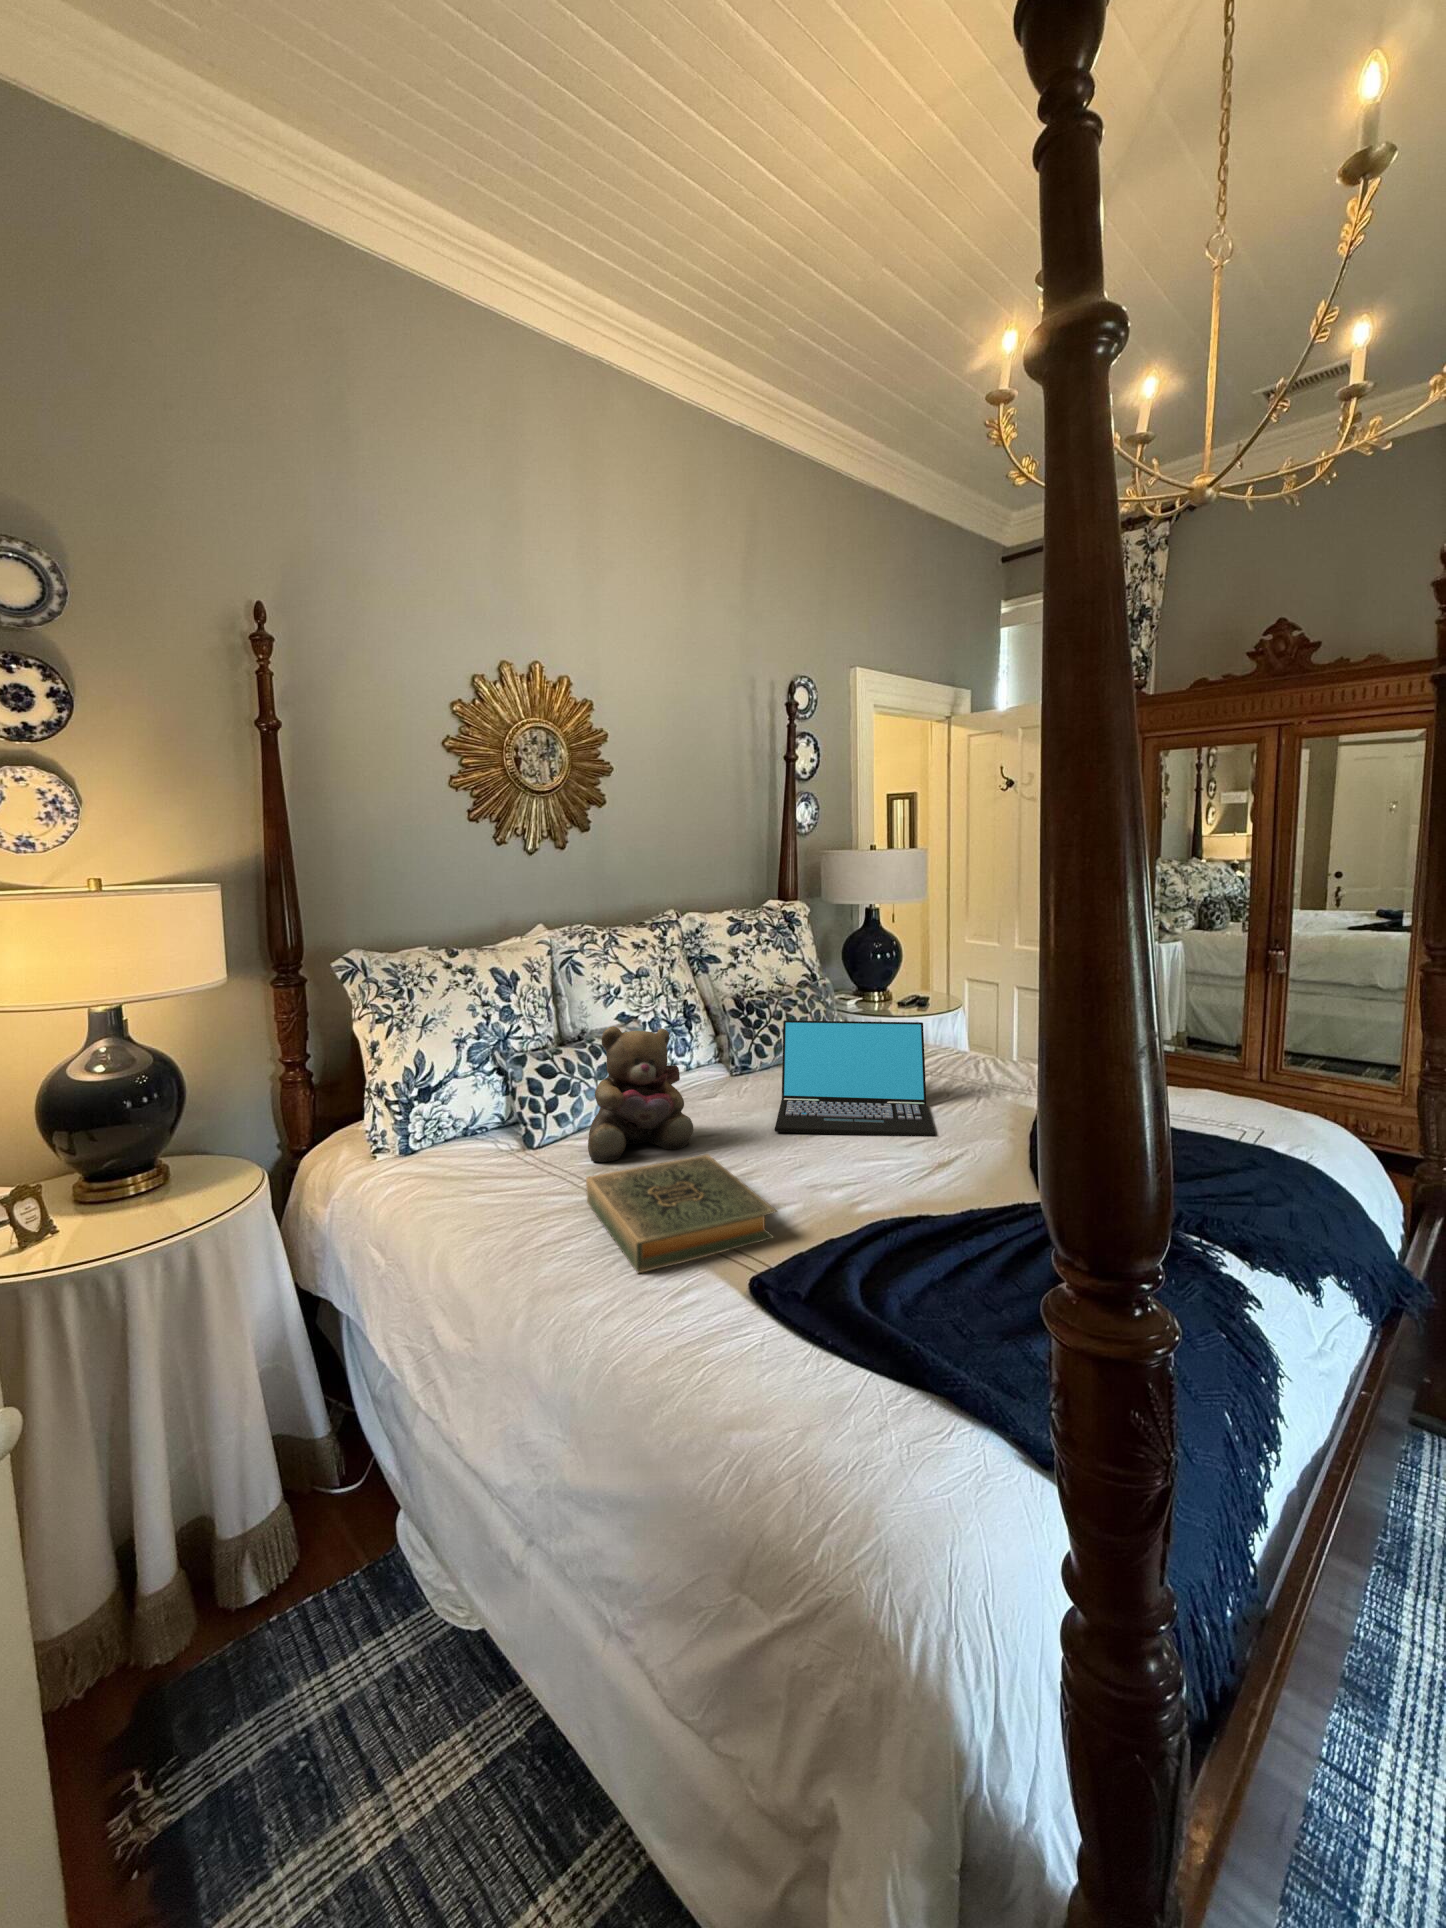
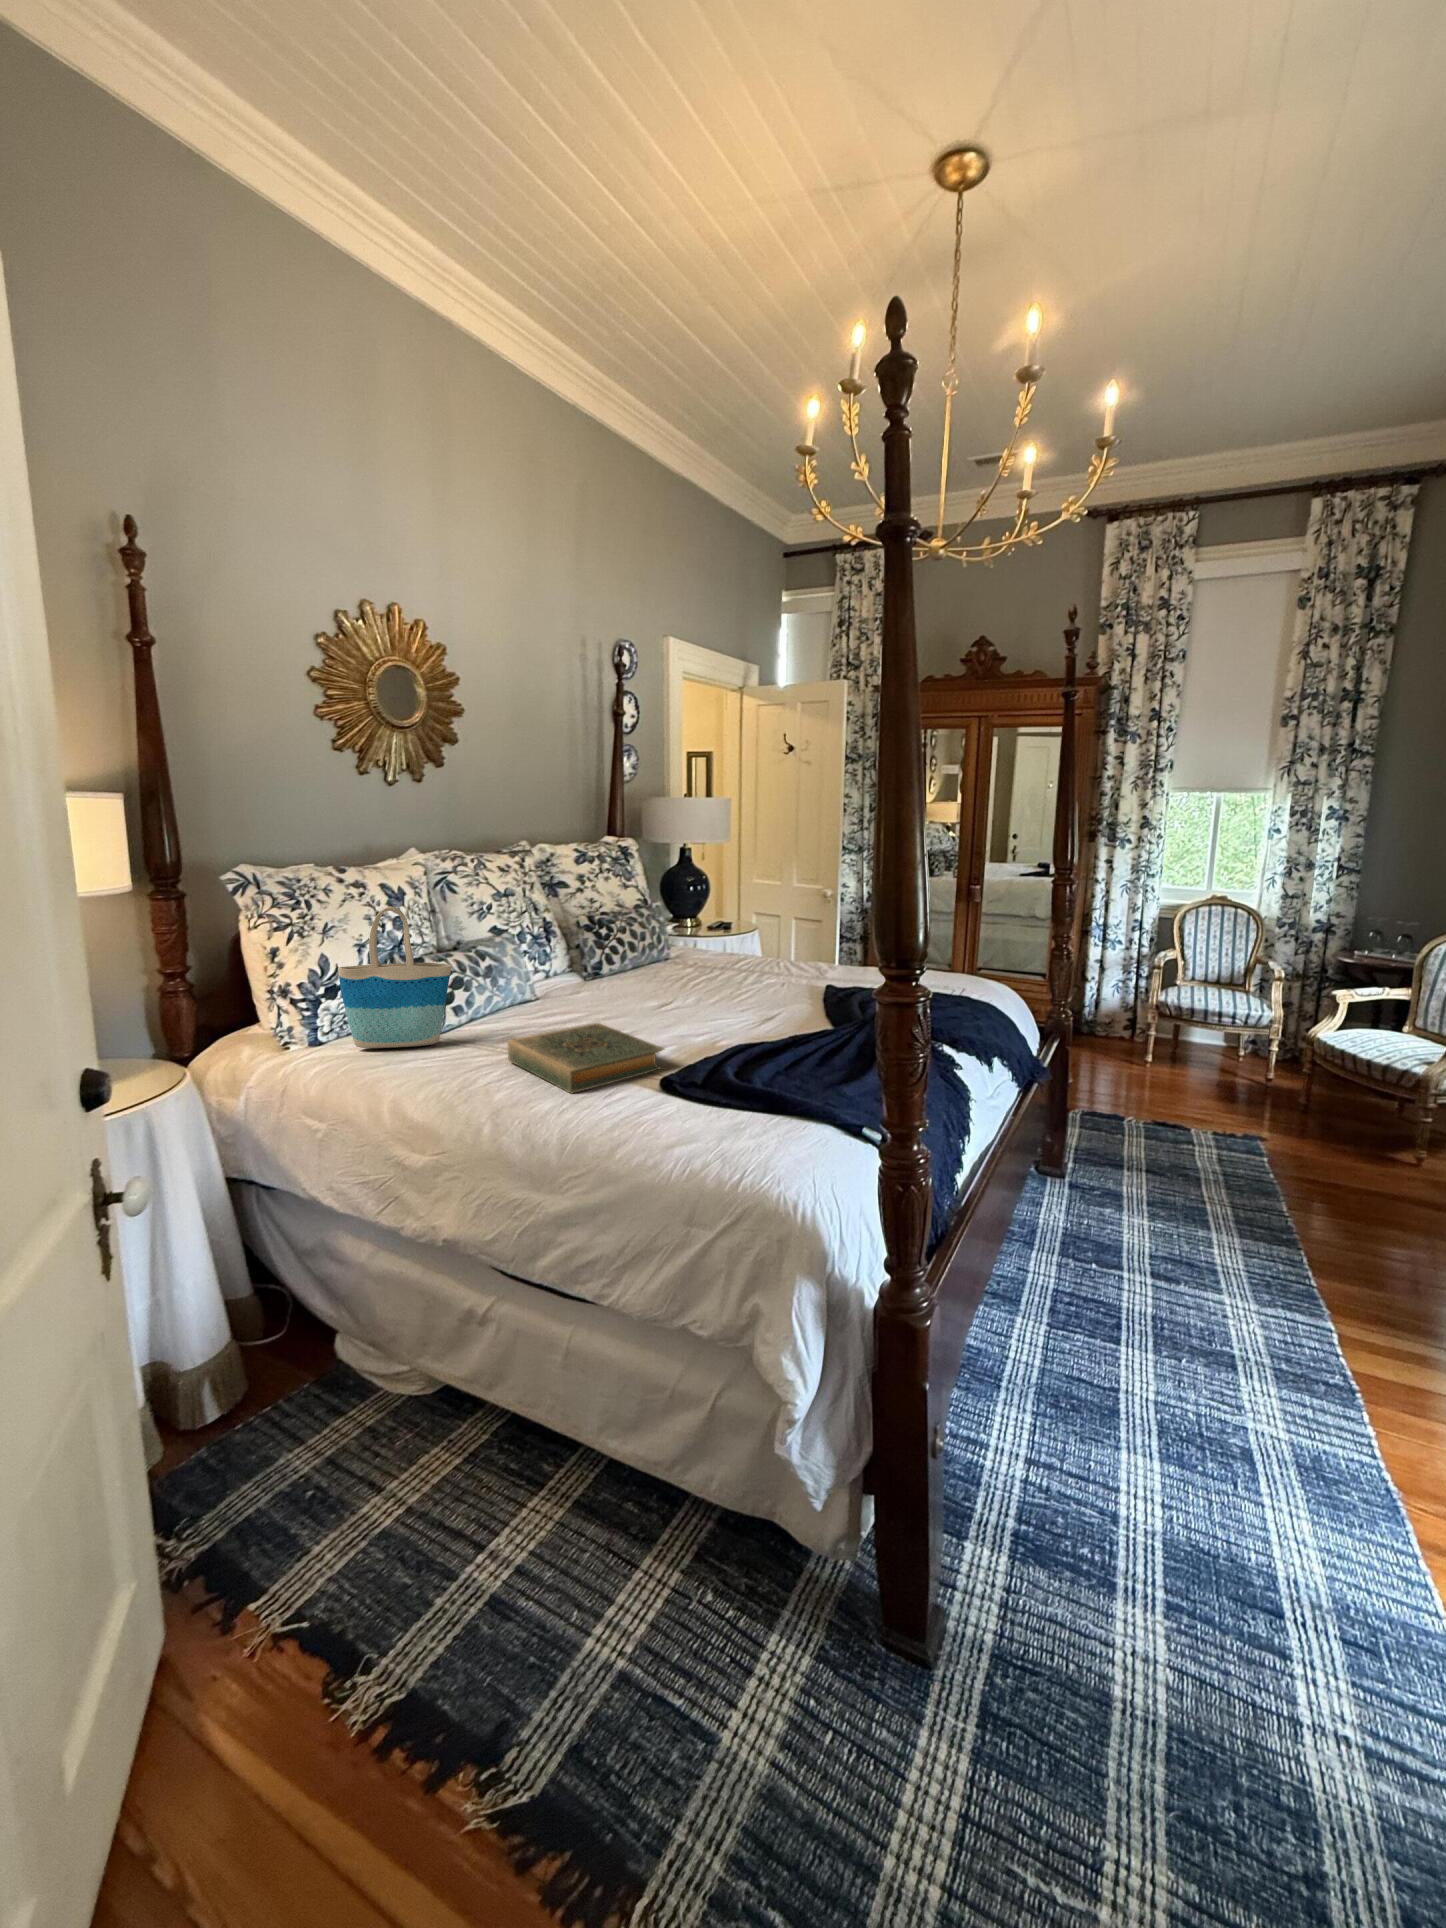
tote bag: none [420,1002,540,1167] -> present [338,907,451,1048]
laptop: present [775,1020,936,1137] -> none [635,930,758,1012]
teddy bear: present [588,1026,694,1162] -> none [489,929,576,1038]

